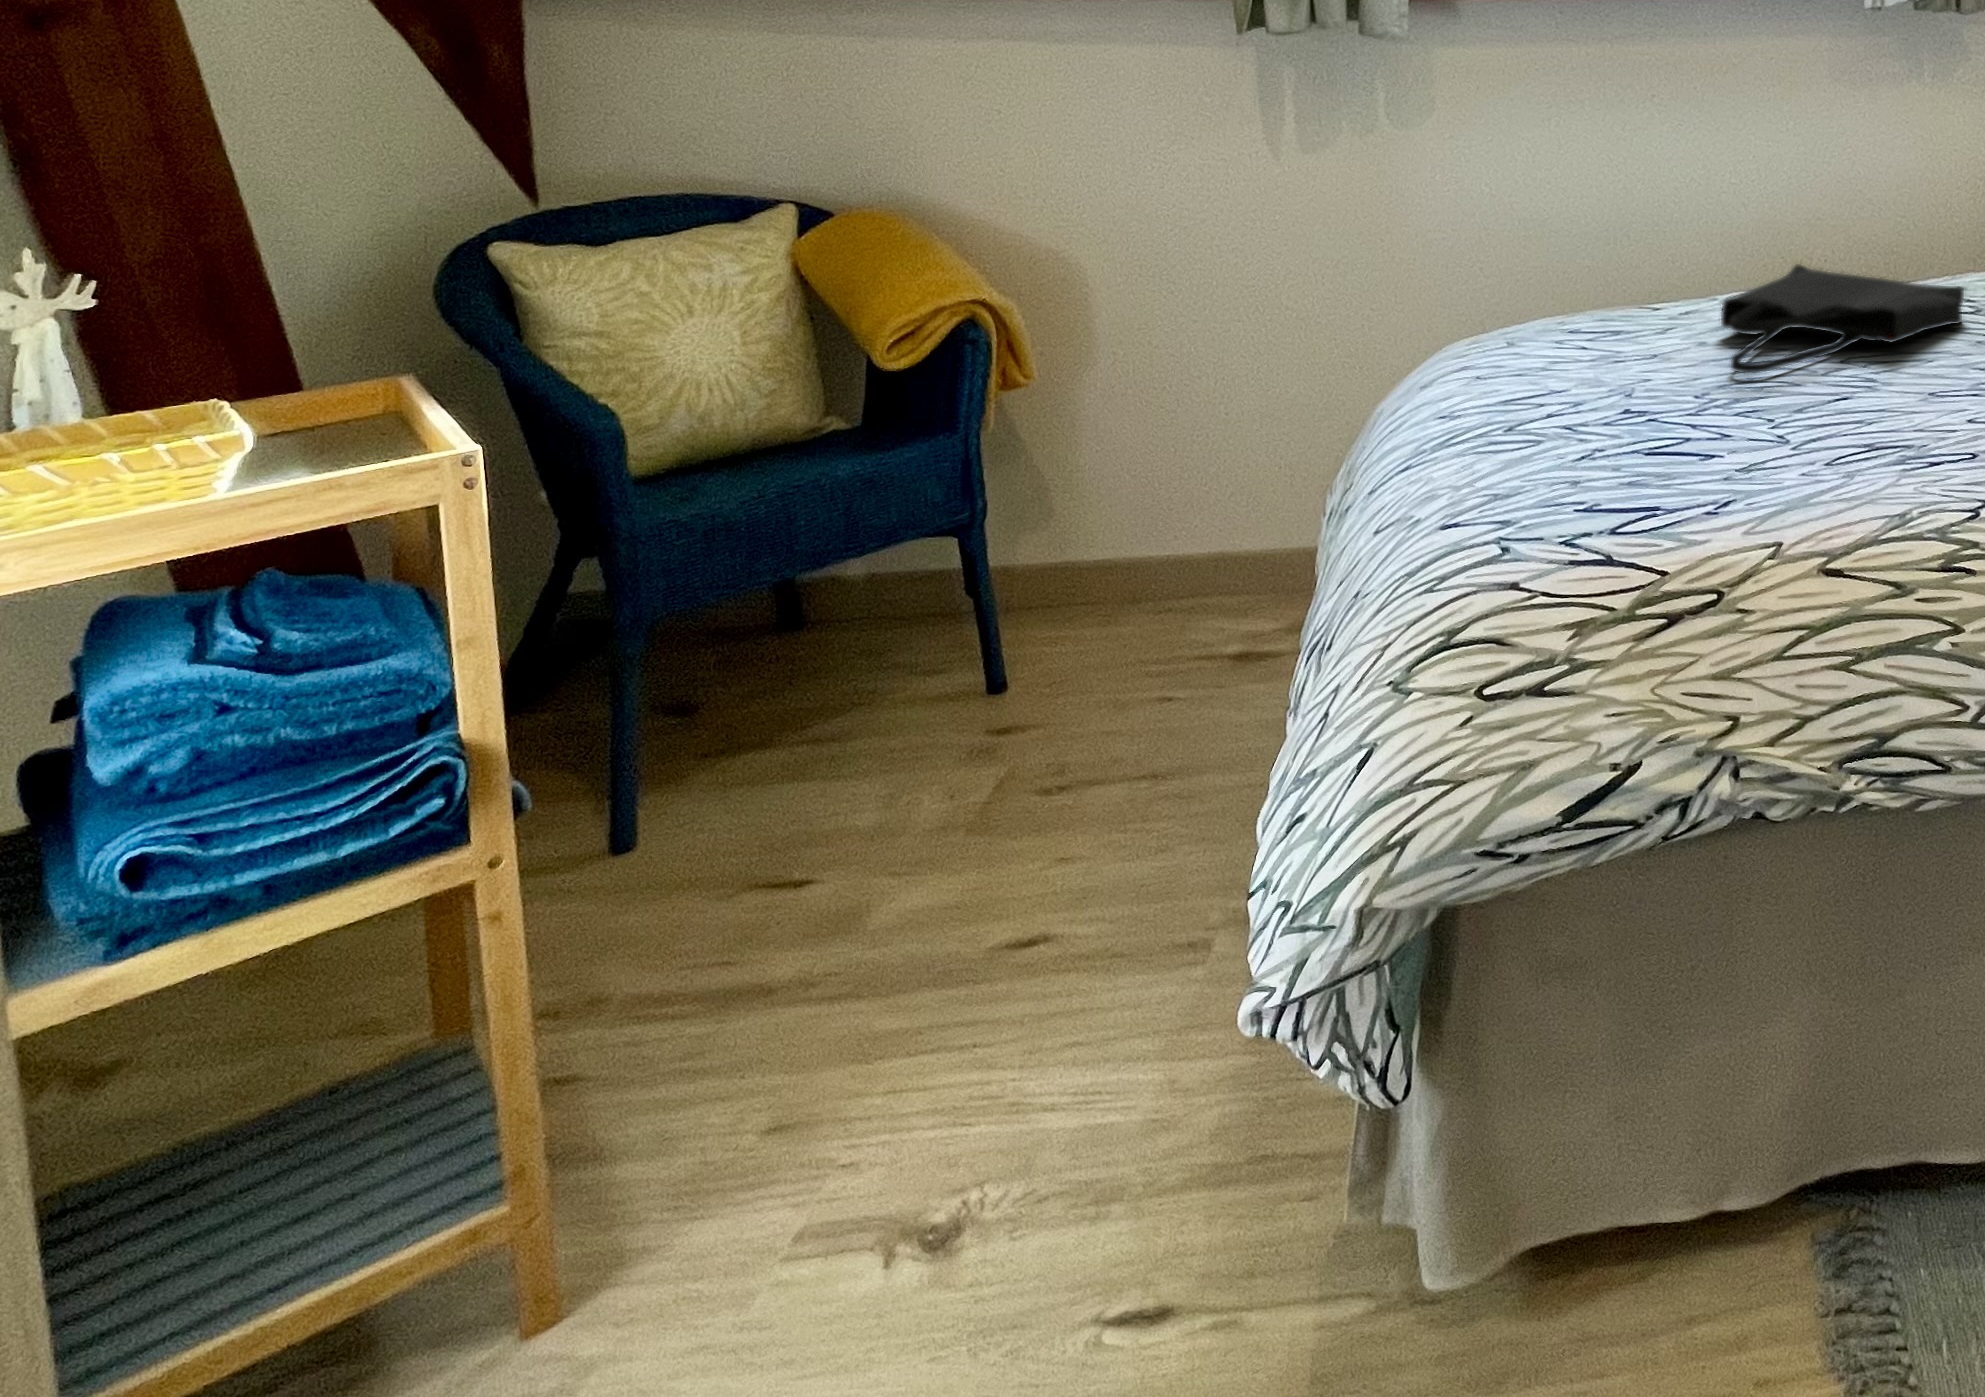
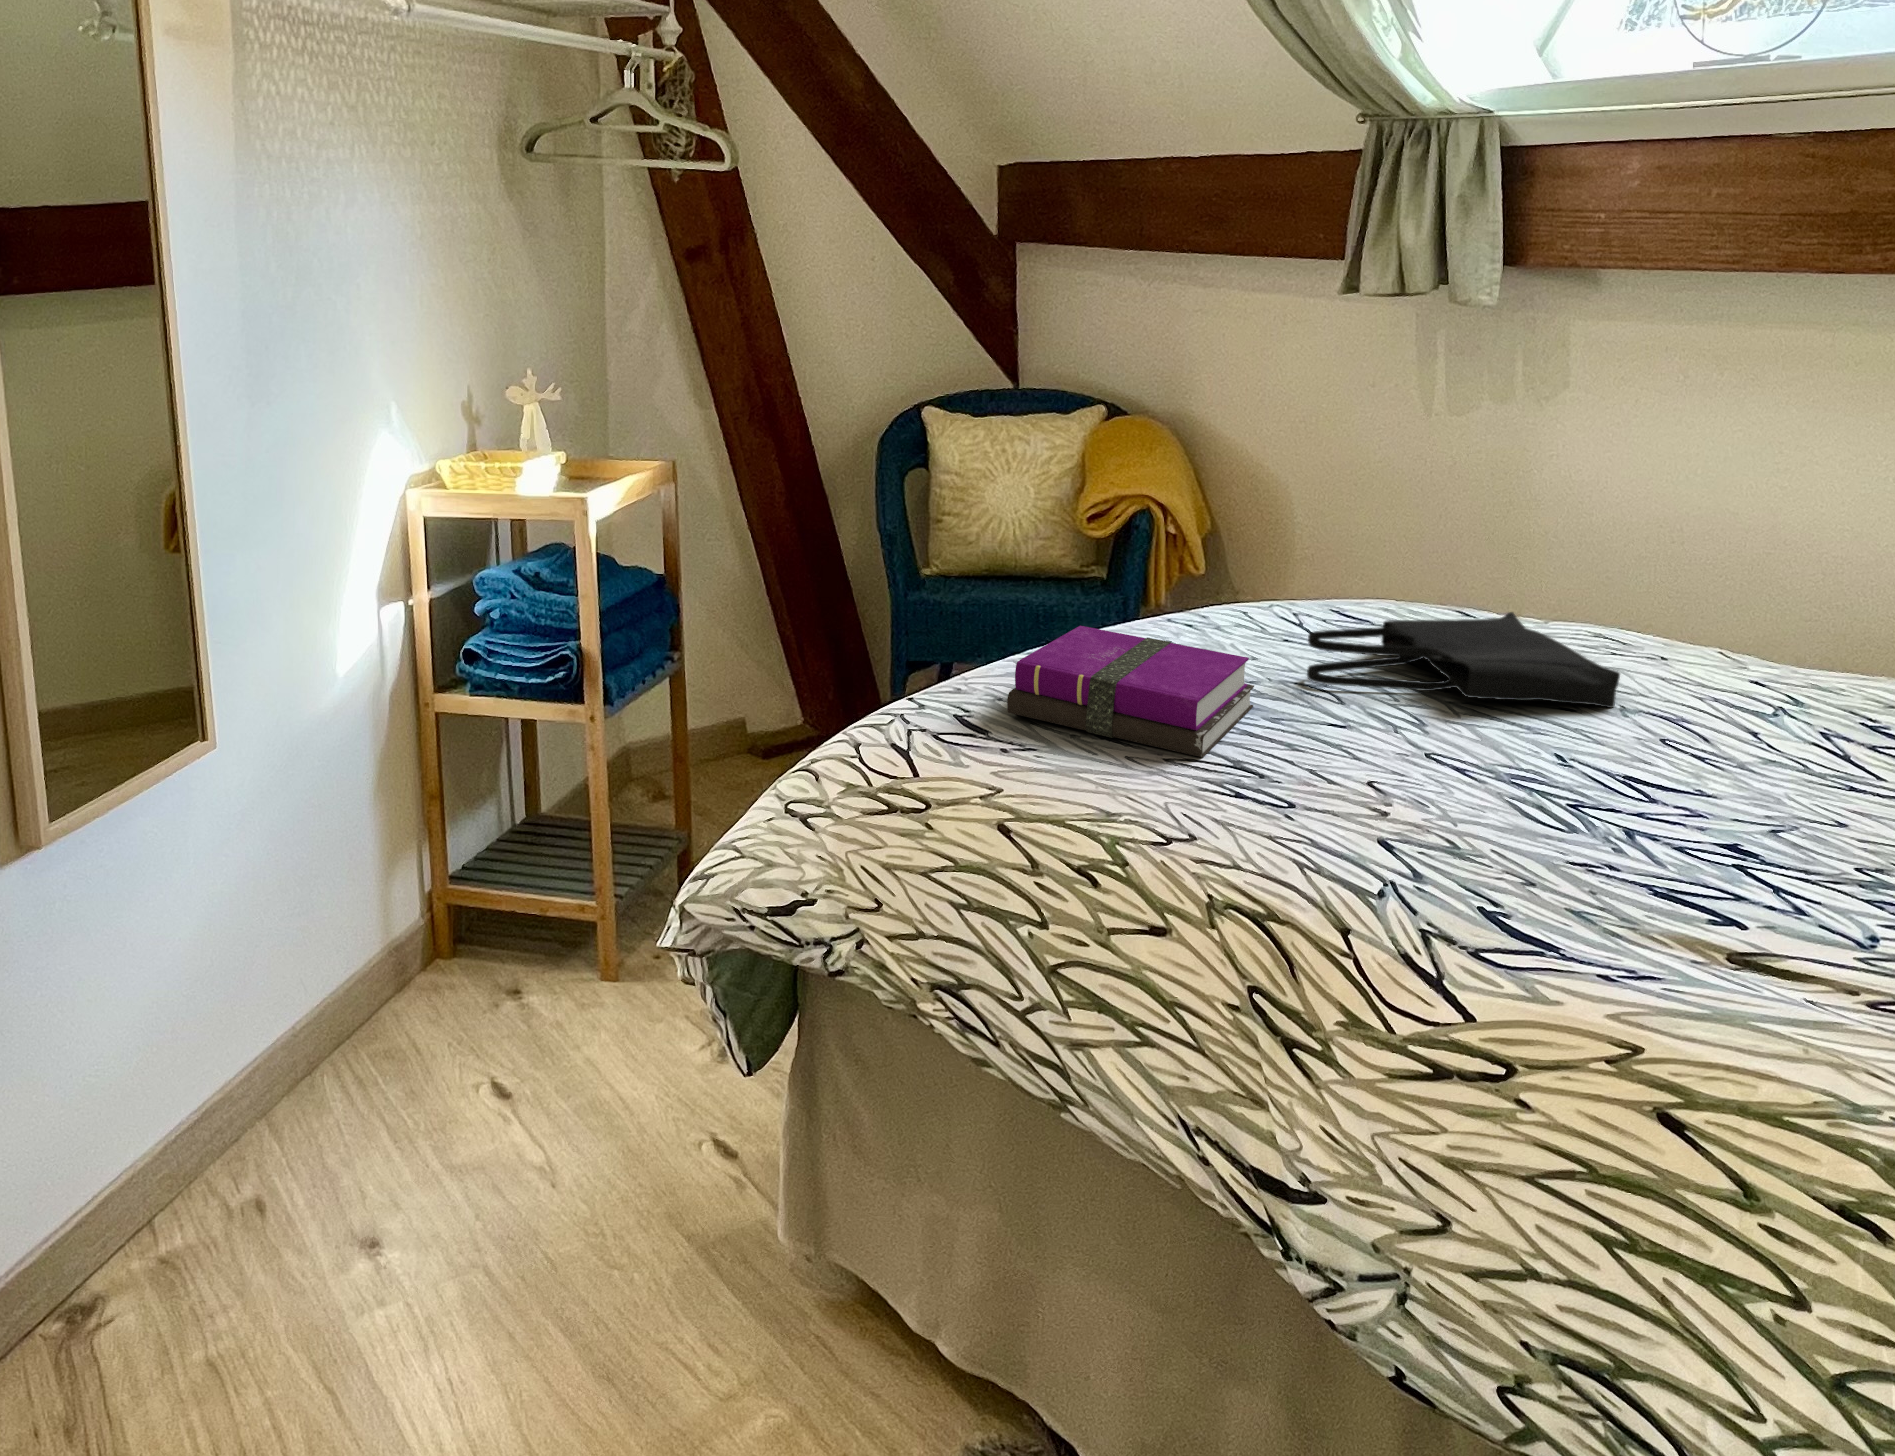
notebook: none [1532,353,1834,491] -> present [1007,626,1254,758]

